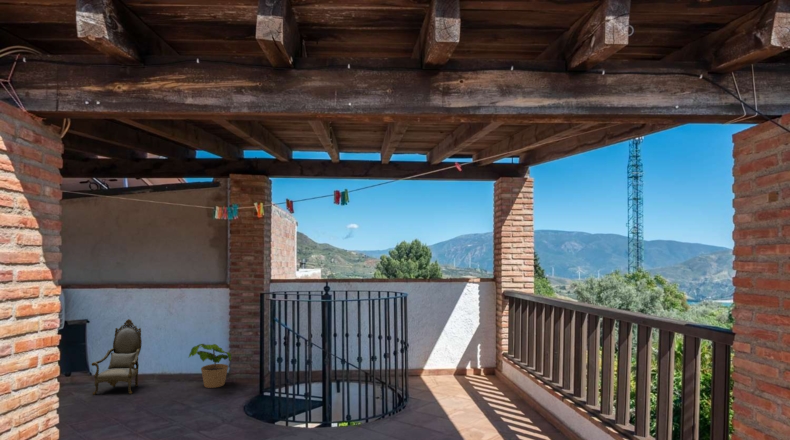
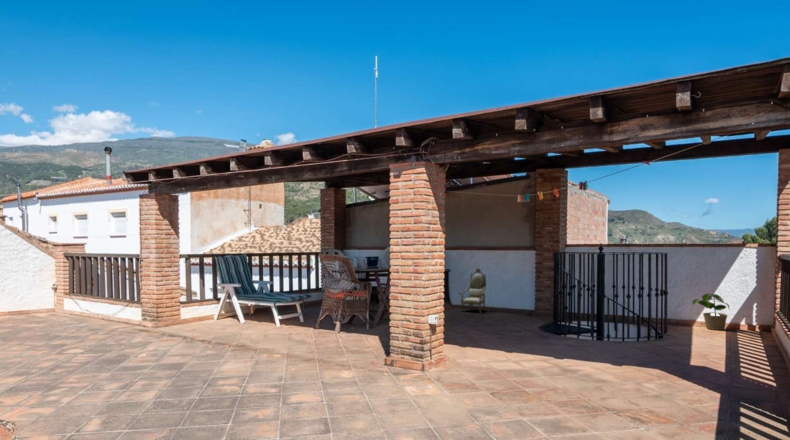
potted plant: present [189,344,231,388] -> present [692,294,729,330]

